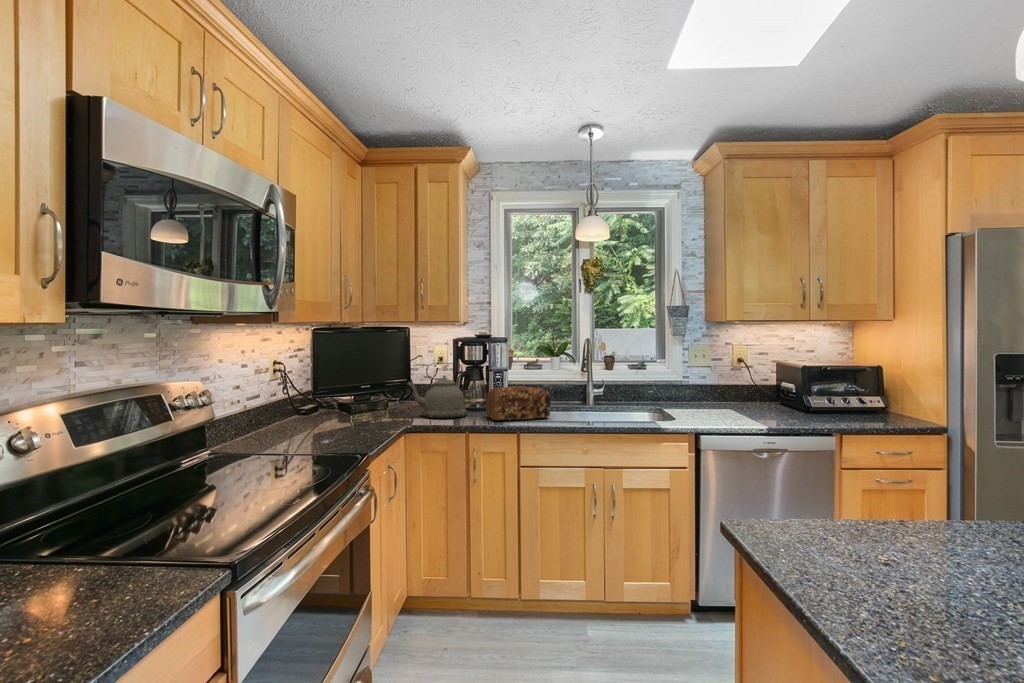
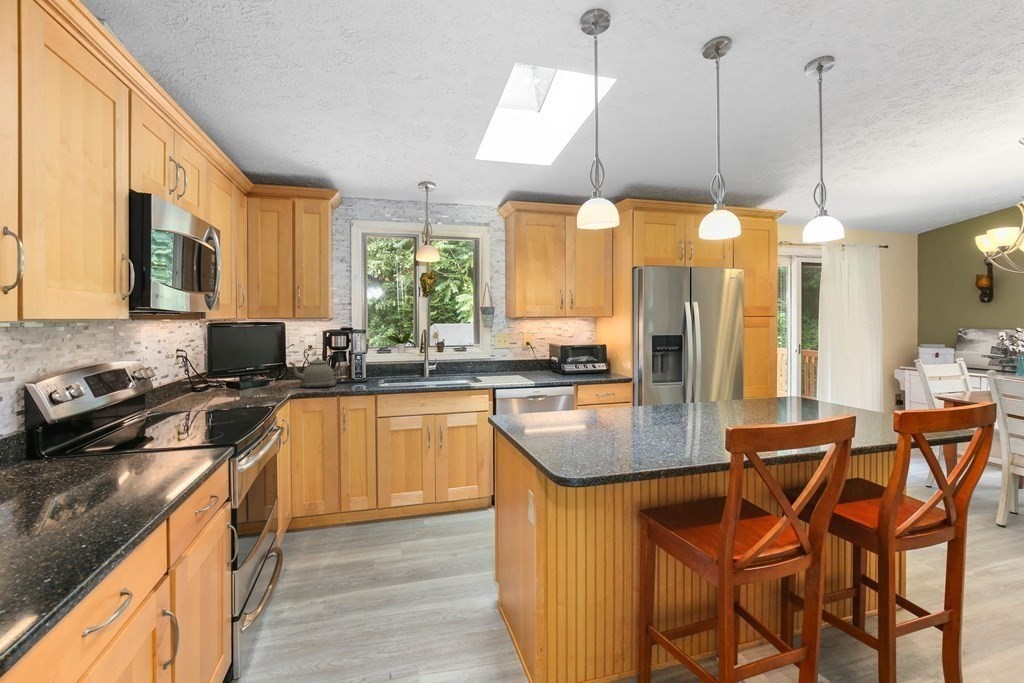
bread loaf: present [486,386,551,421] -> none [350,363,398,387]

